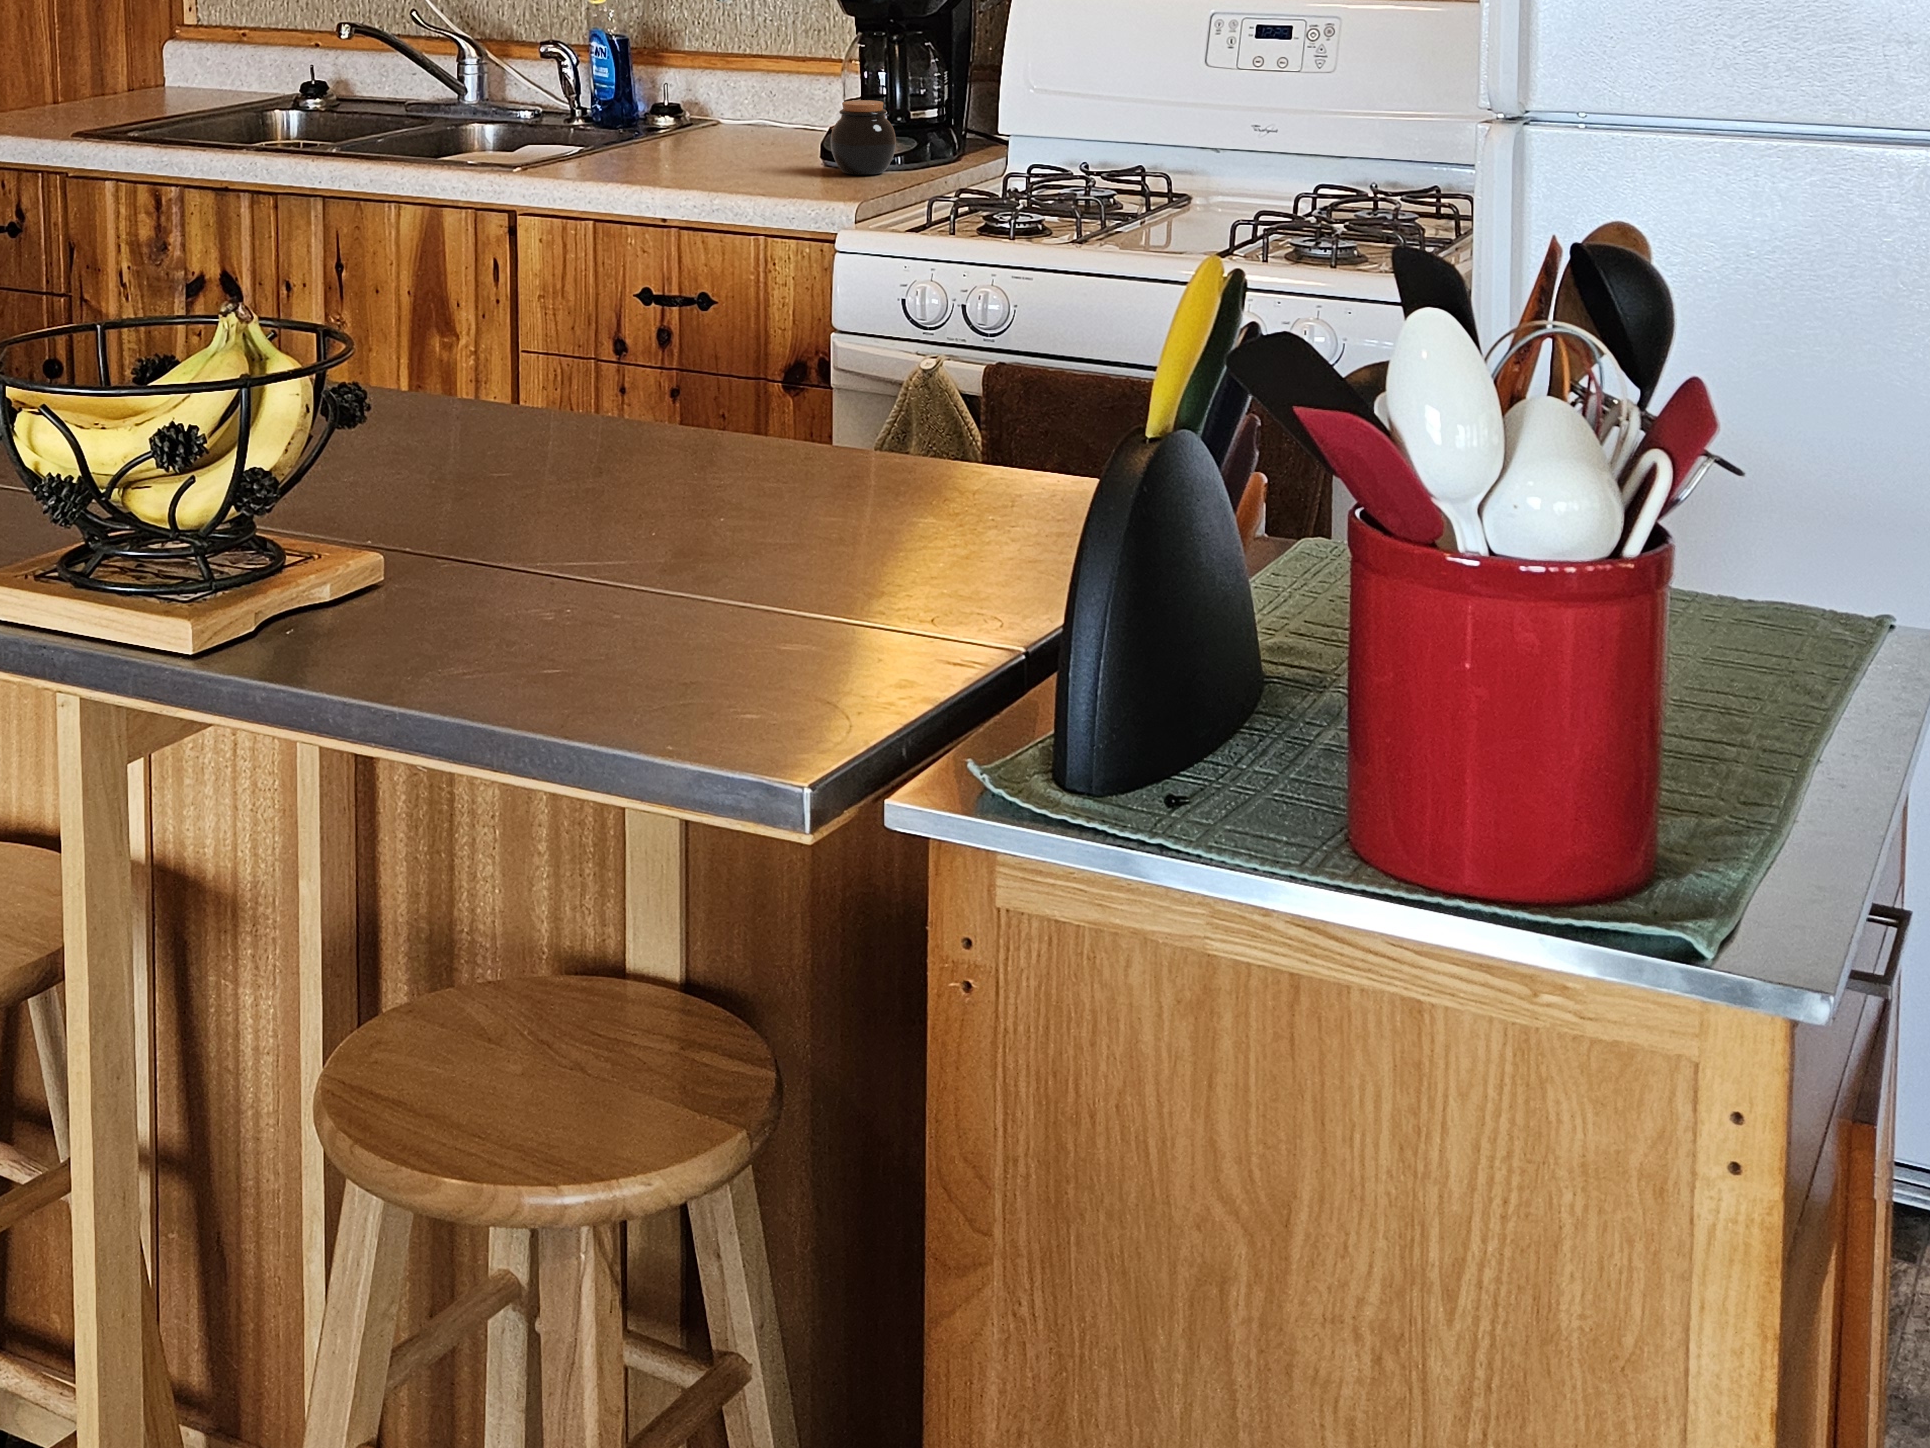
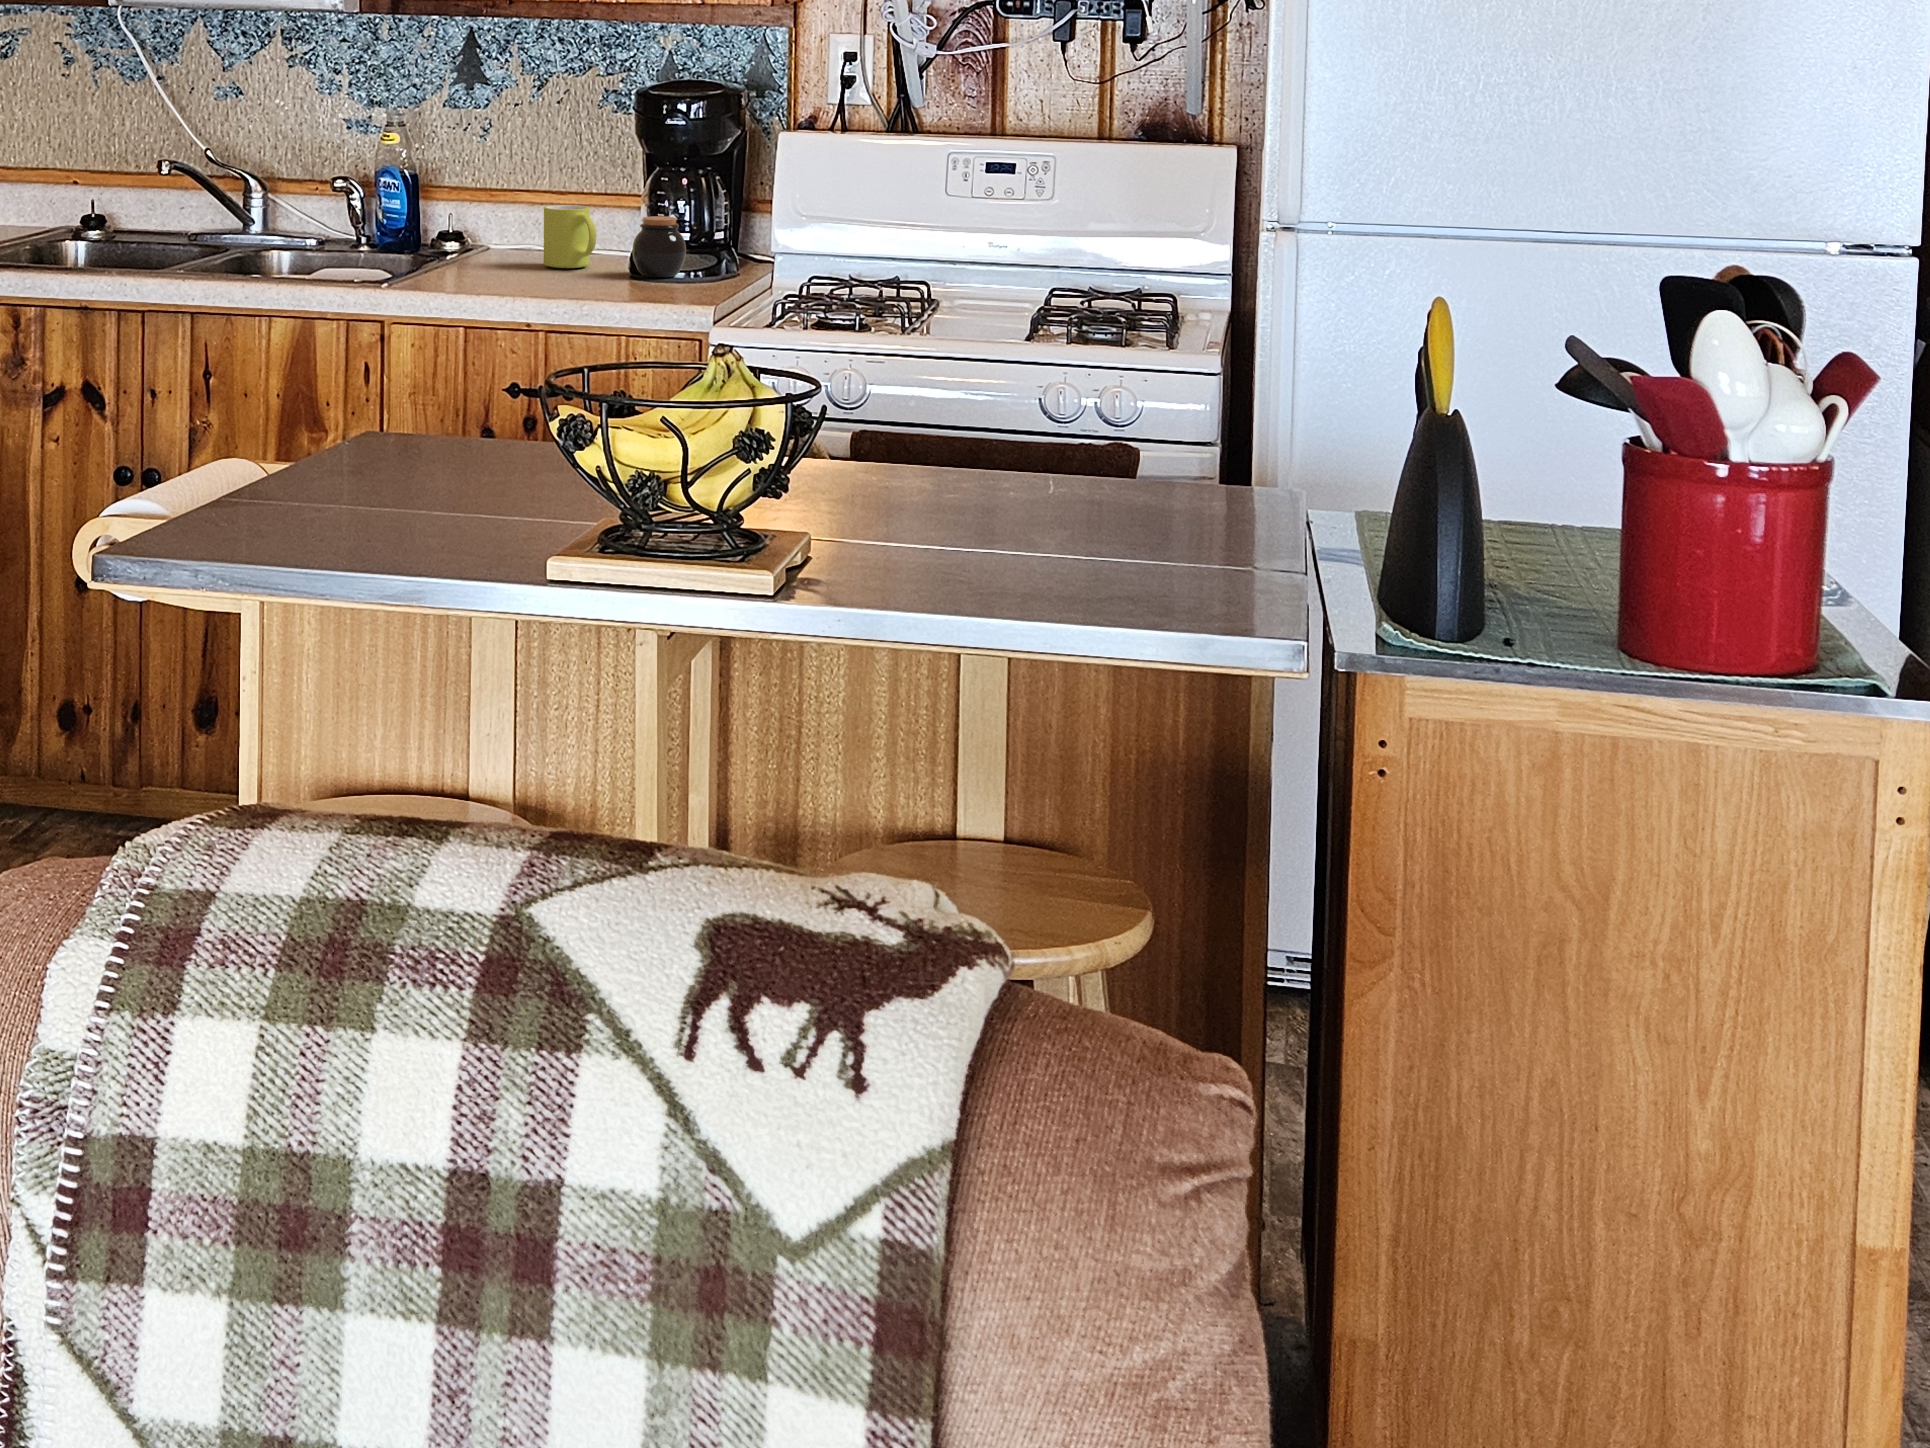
mug: none [745,85,800,160] -> present [544,205,596,268]

